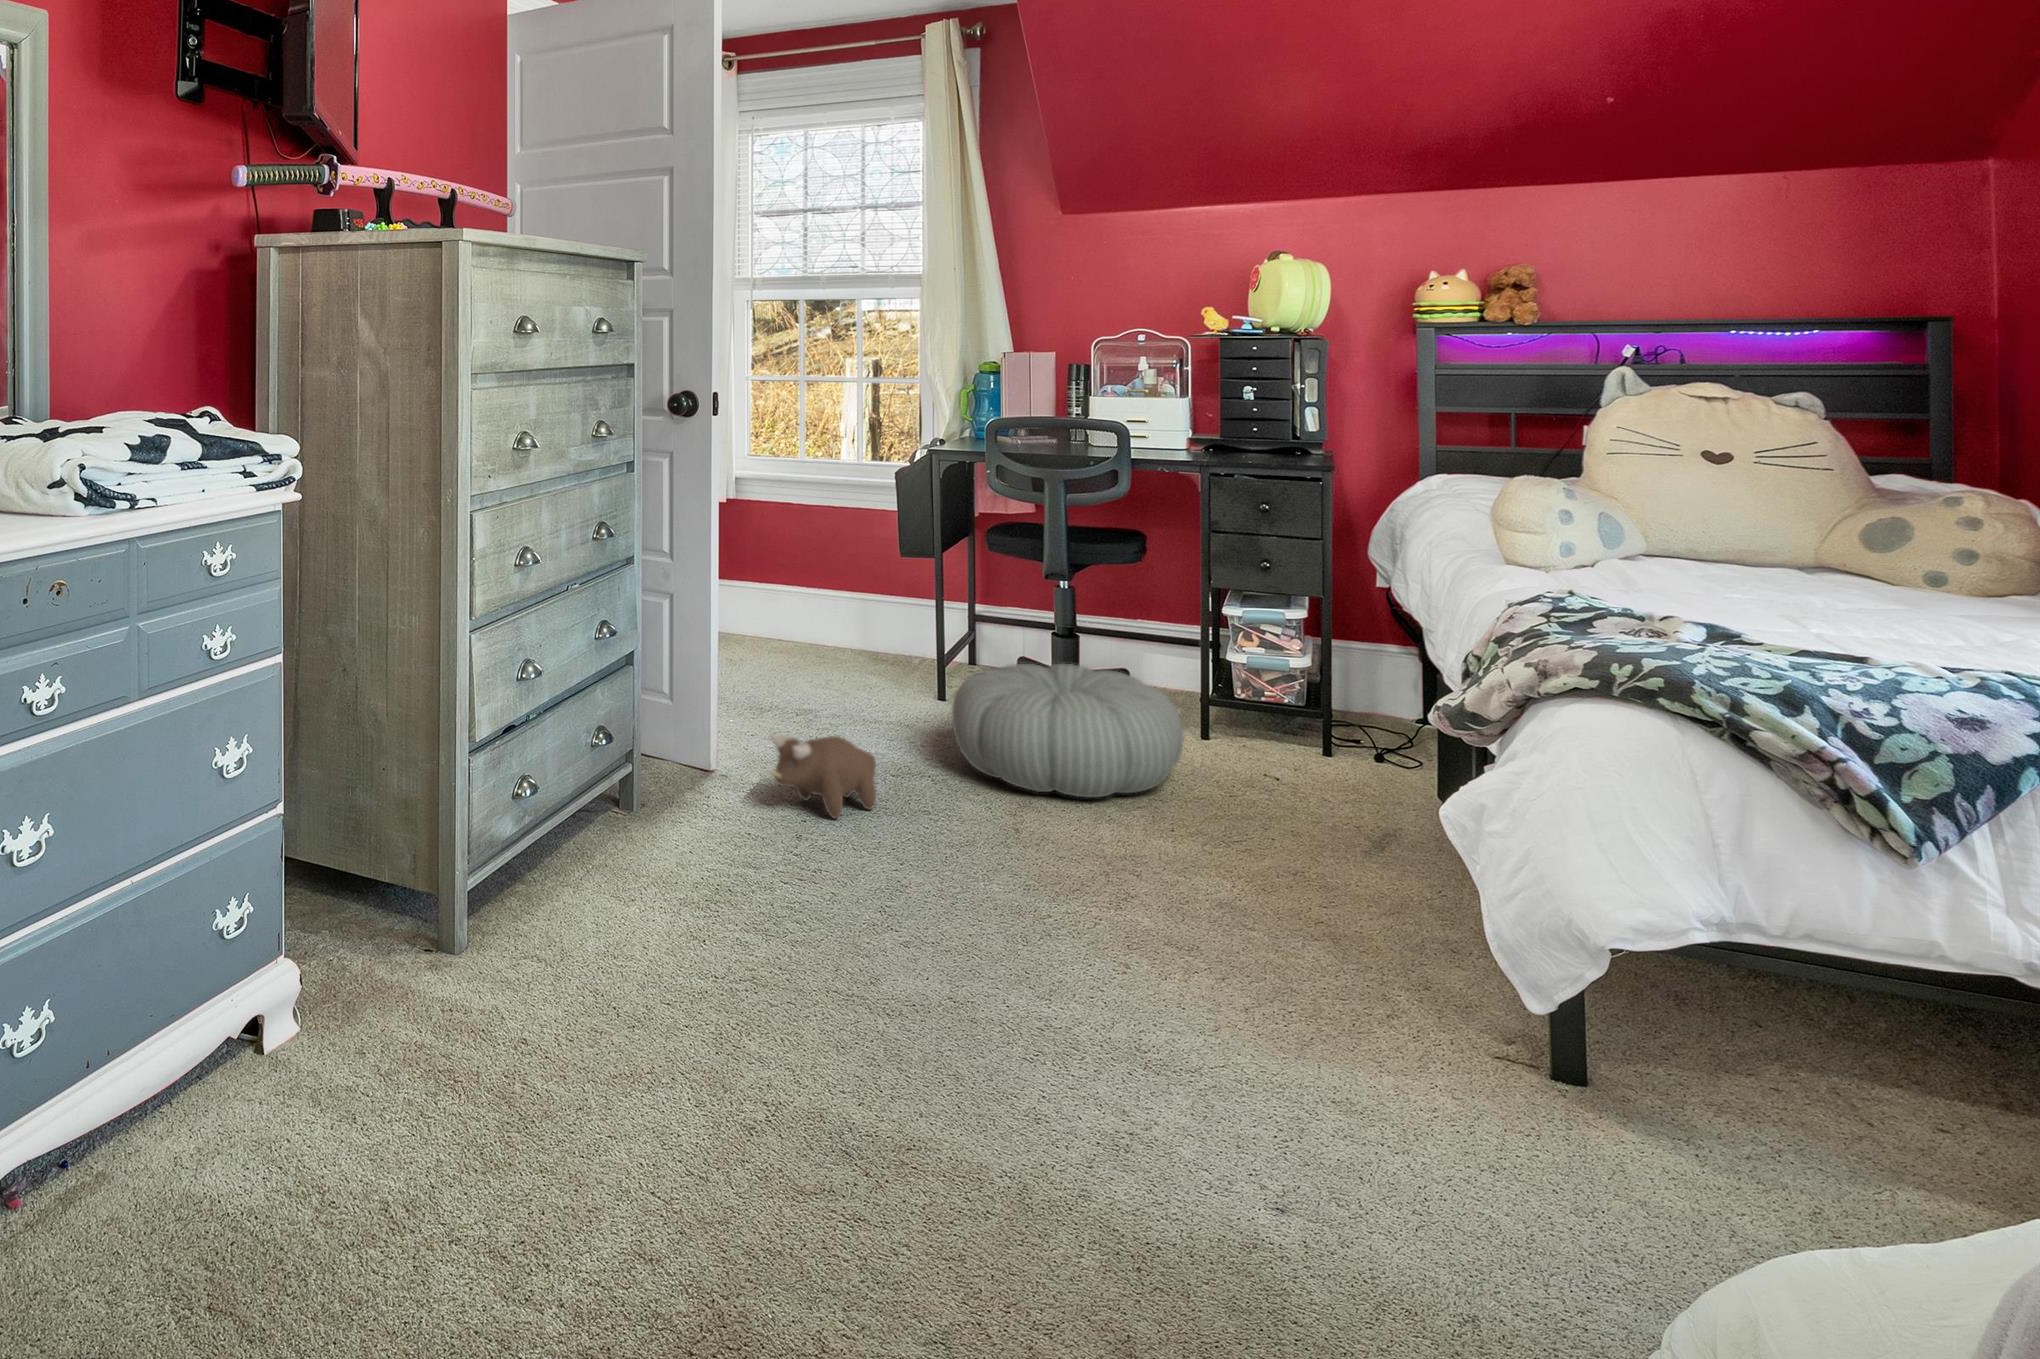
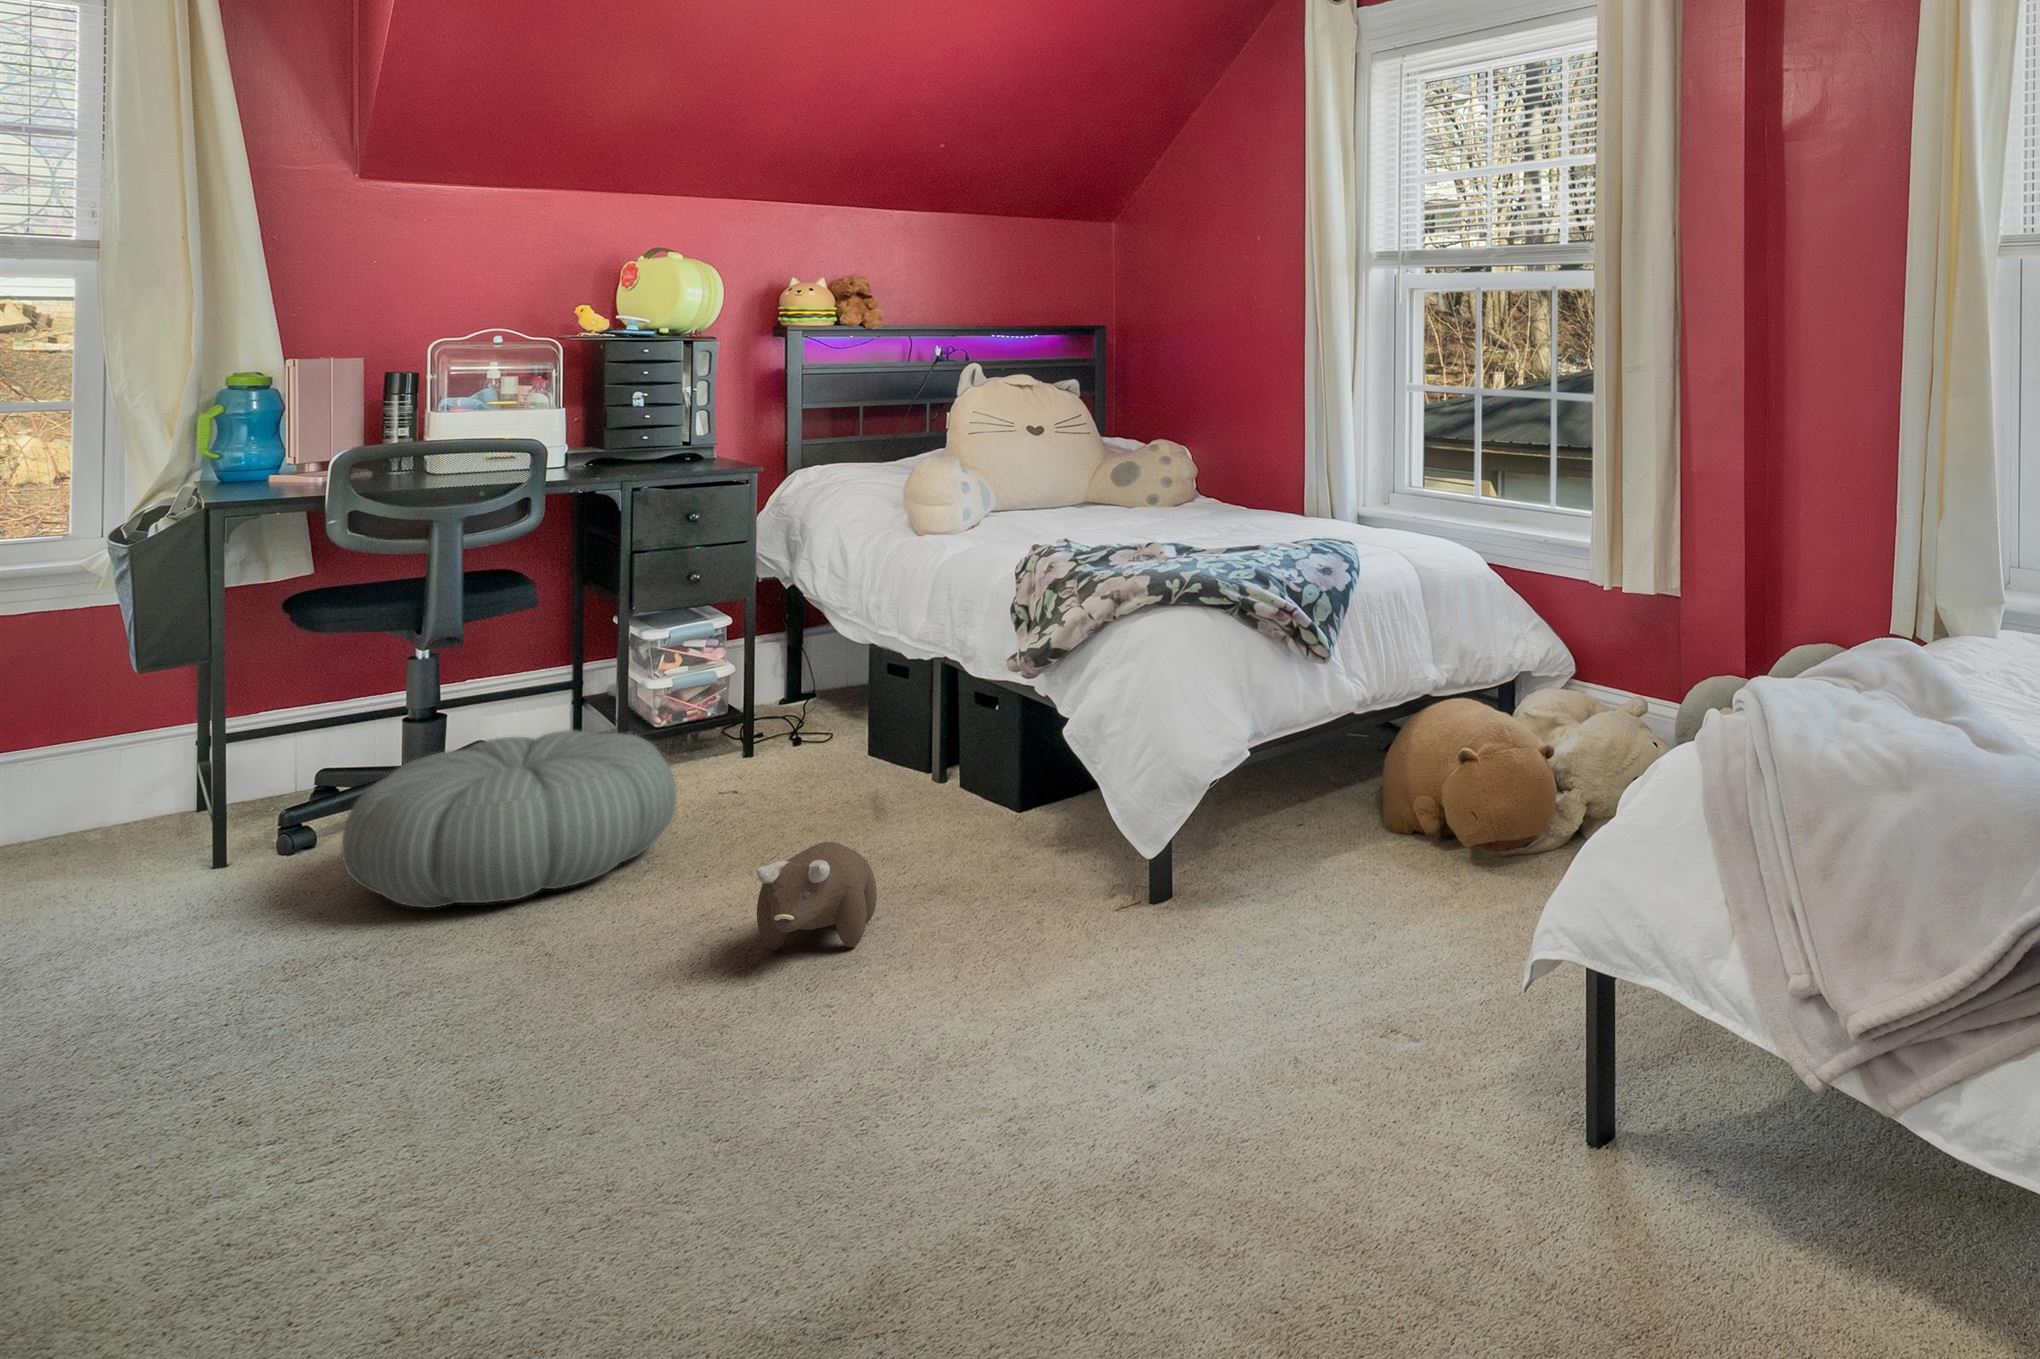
plush toy: present [770,734,876,819] -> present [757,842,877,950]

